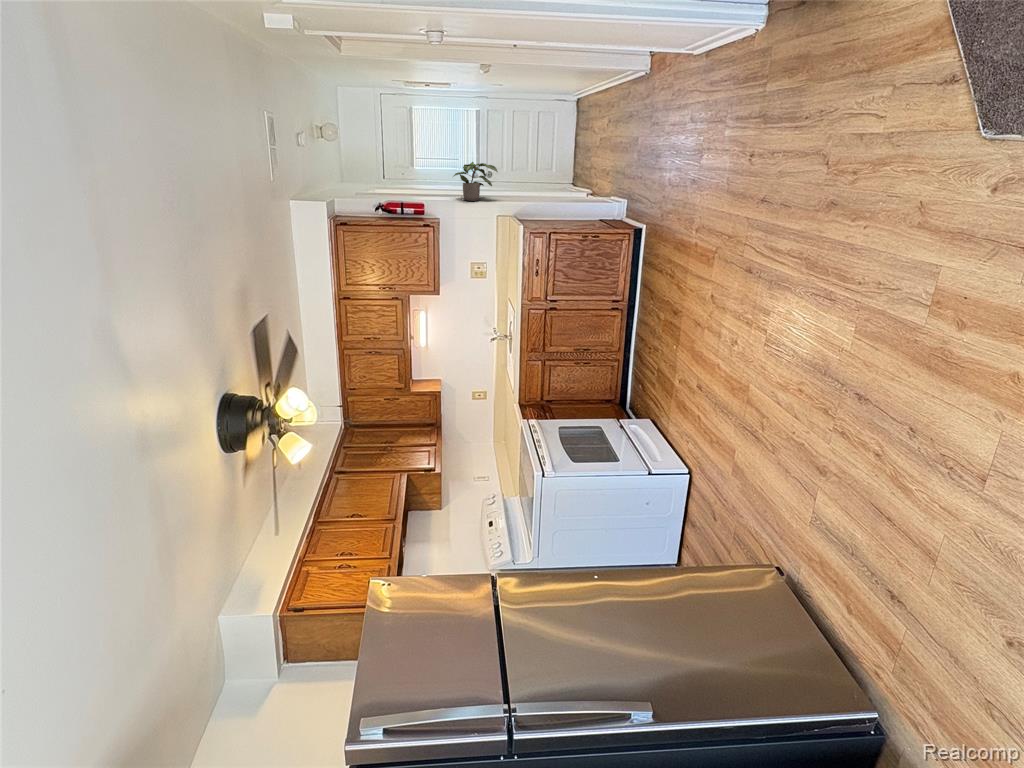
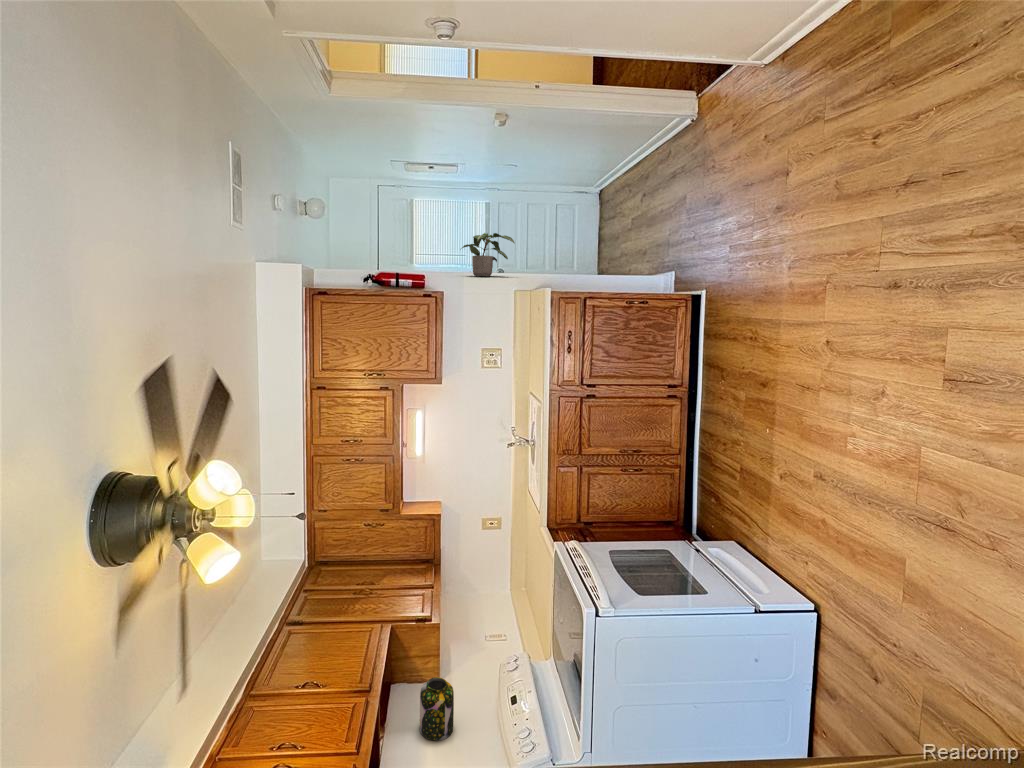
jar: none [431,509,454,548] -> present [420,677,454,740]

